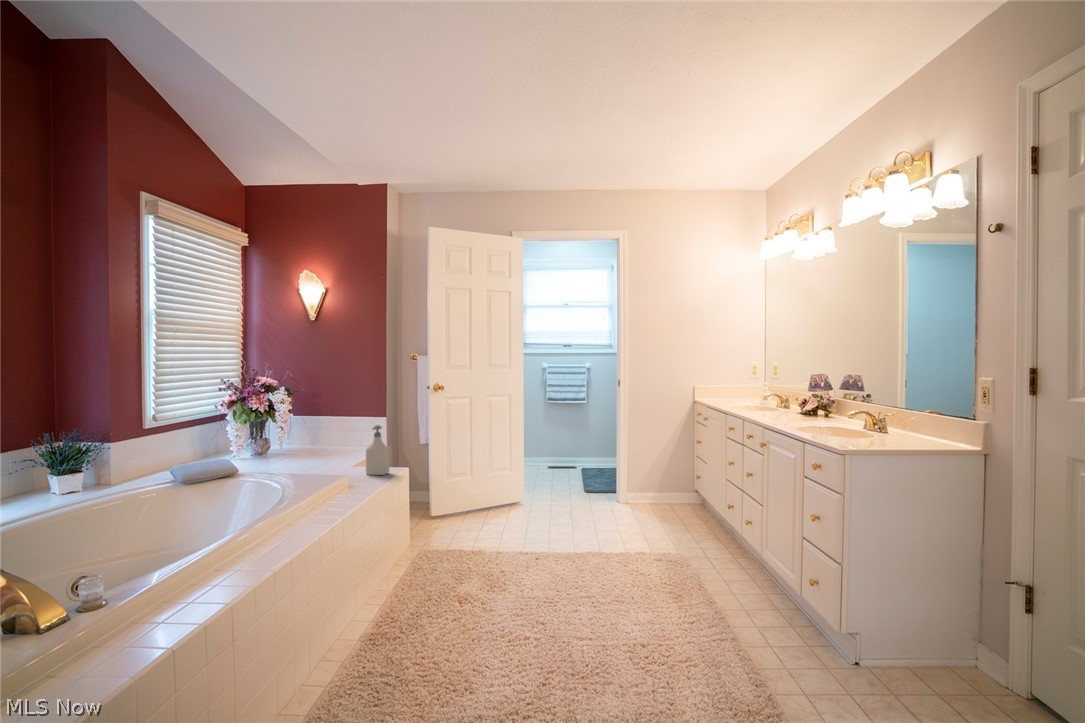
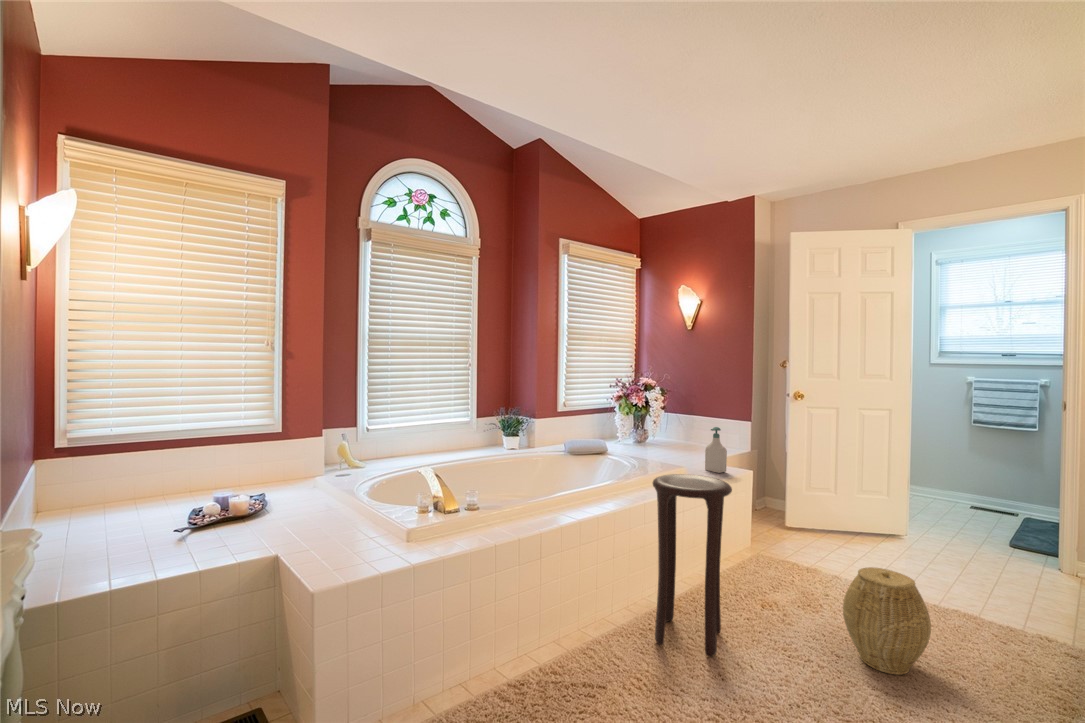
stool: none [365,478,456,688] -> present [653,474,732,656]
woven basket: none [542,530,607,620] -> present [843,567,931,675]

